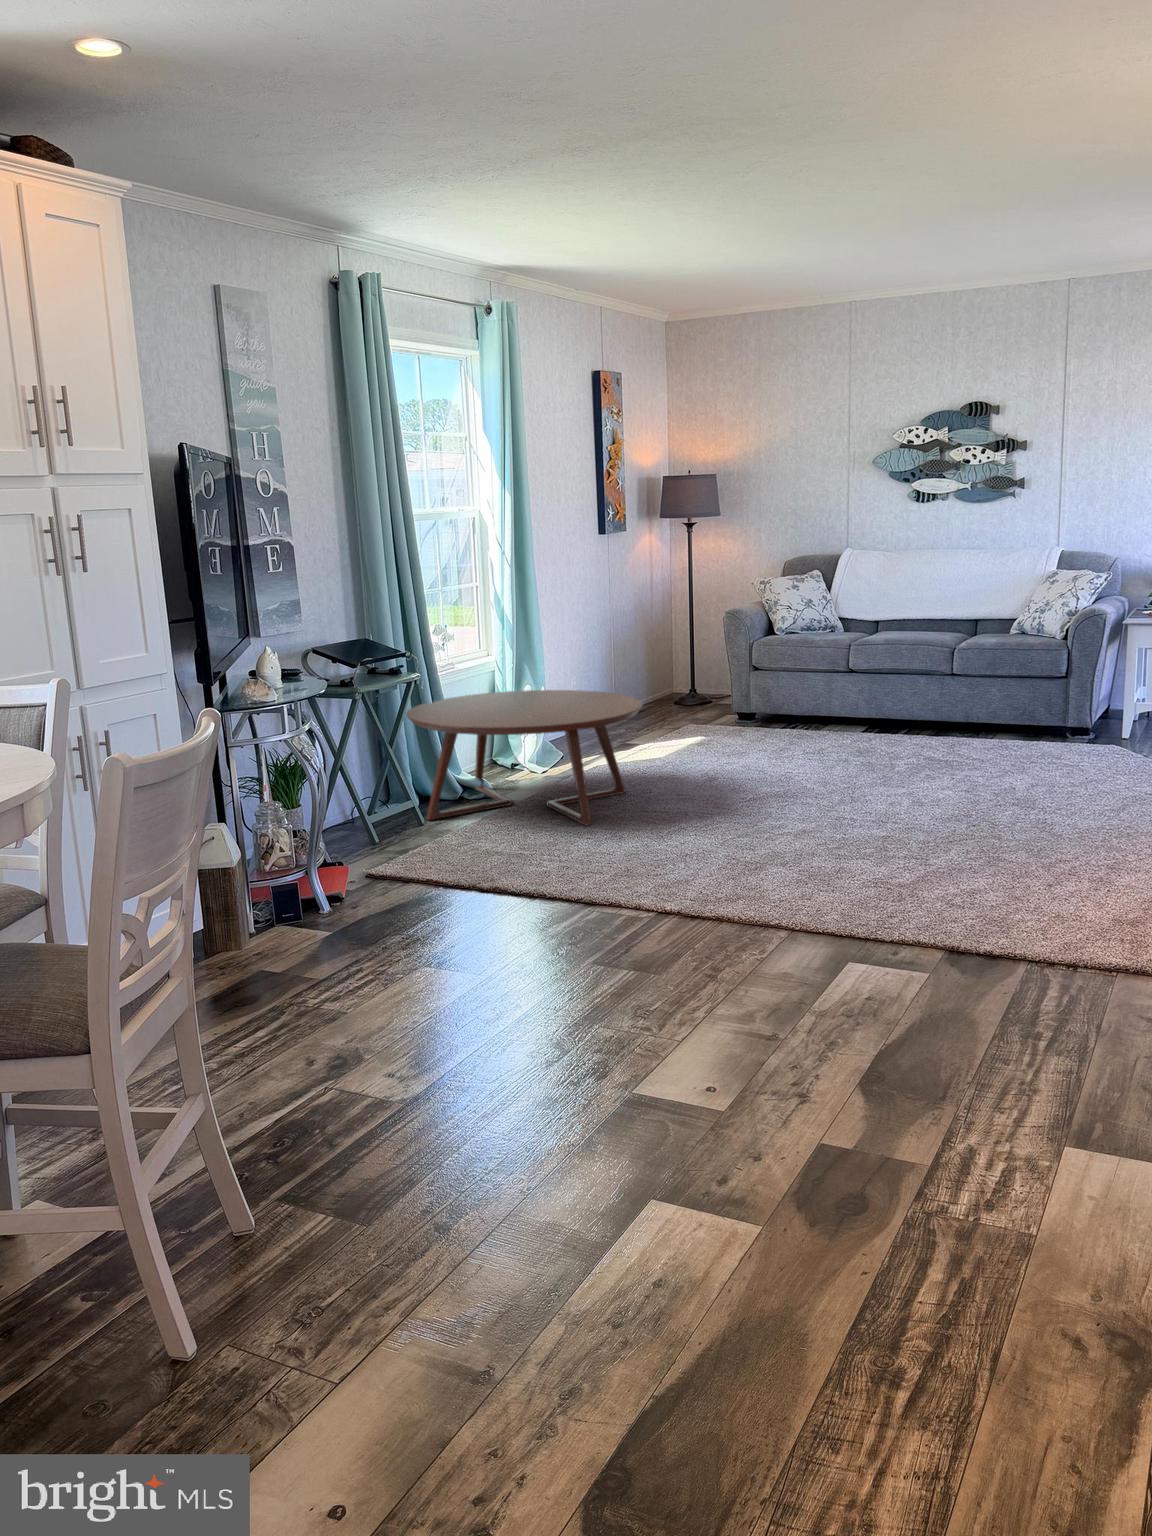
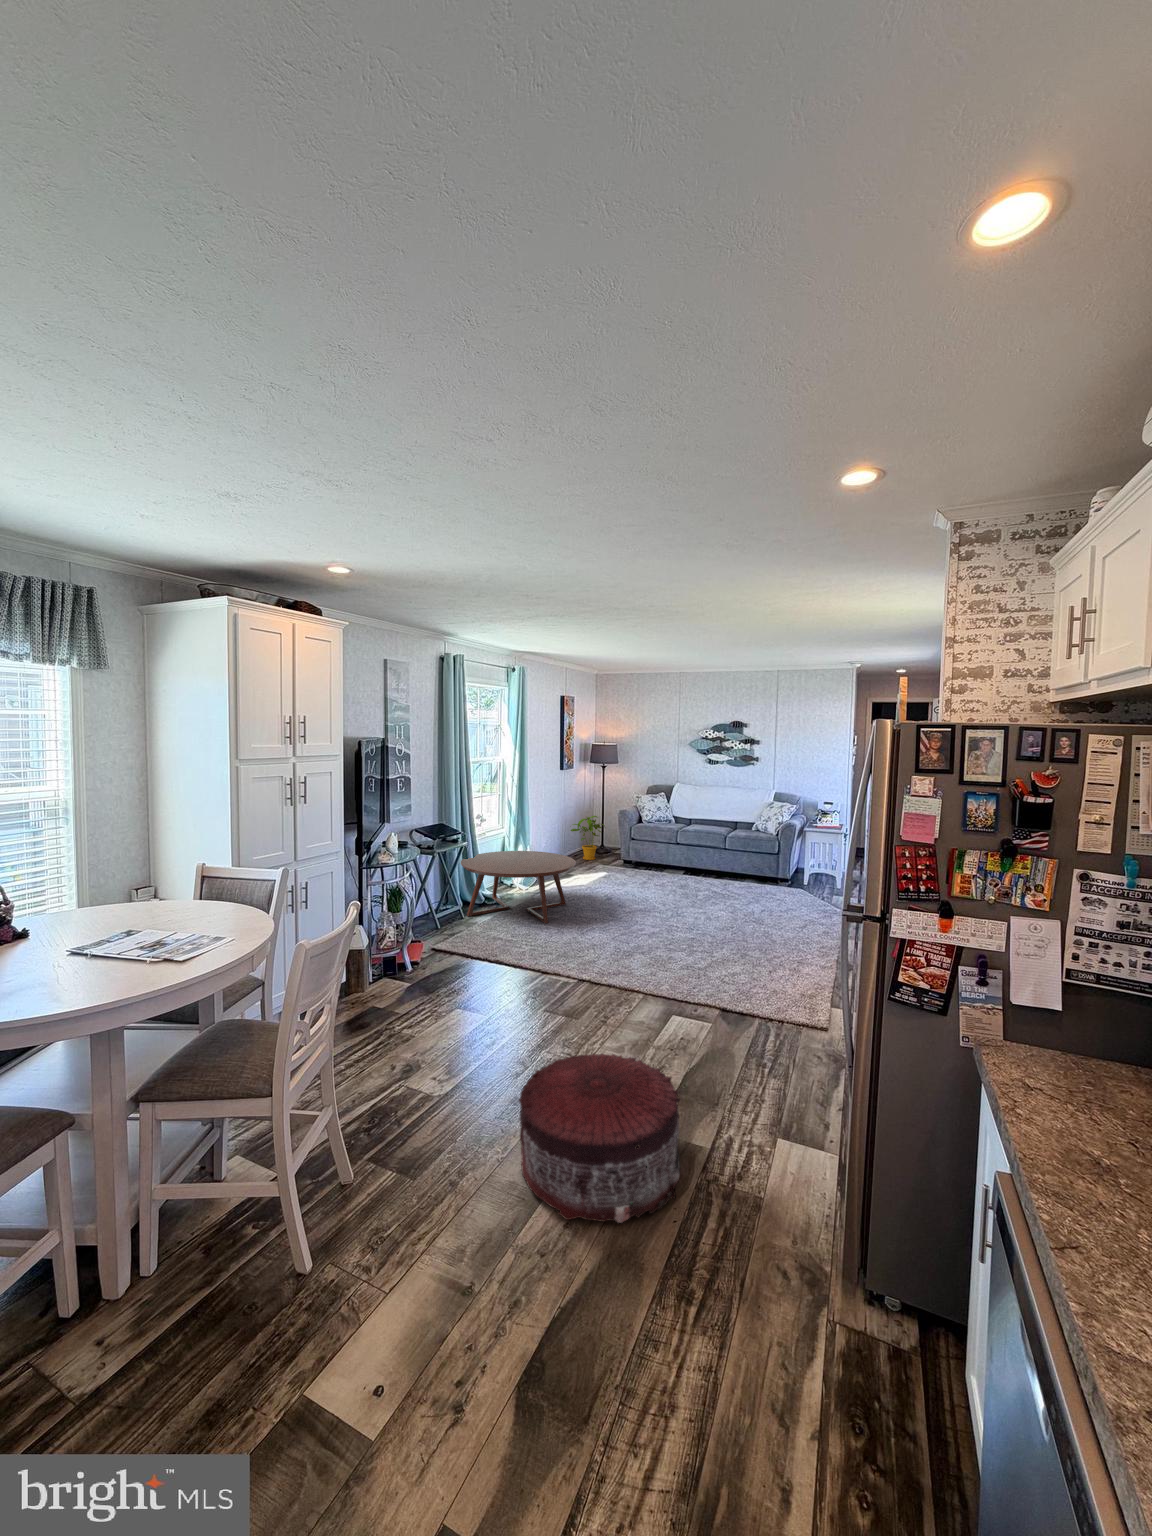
house plant: none [625,622,701,716] -> present [571,816,605,860]
pouf: none [556,1002,872,1276] -> present [519,1053,680,1223]

